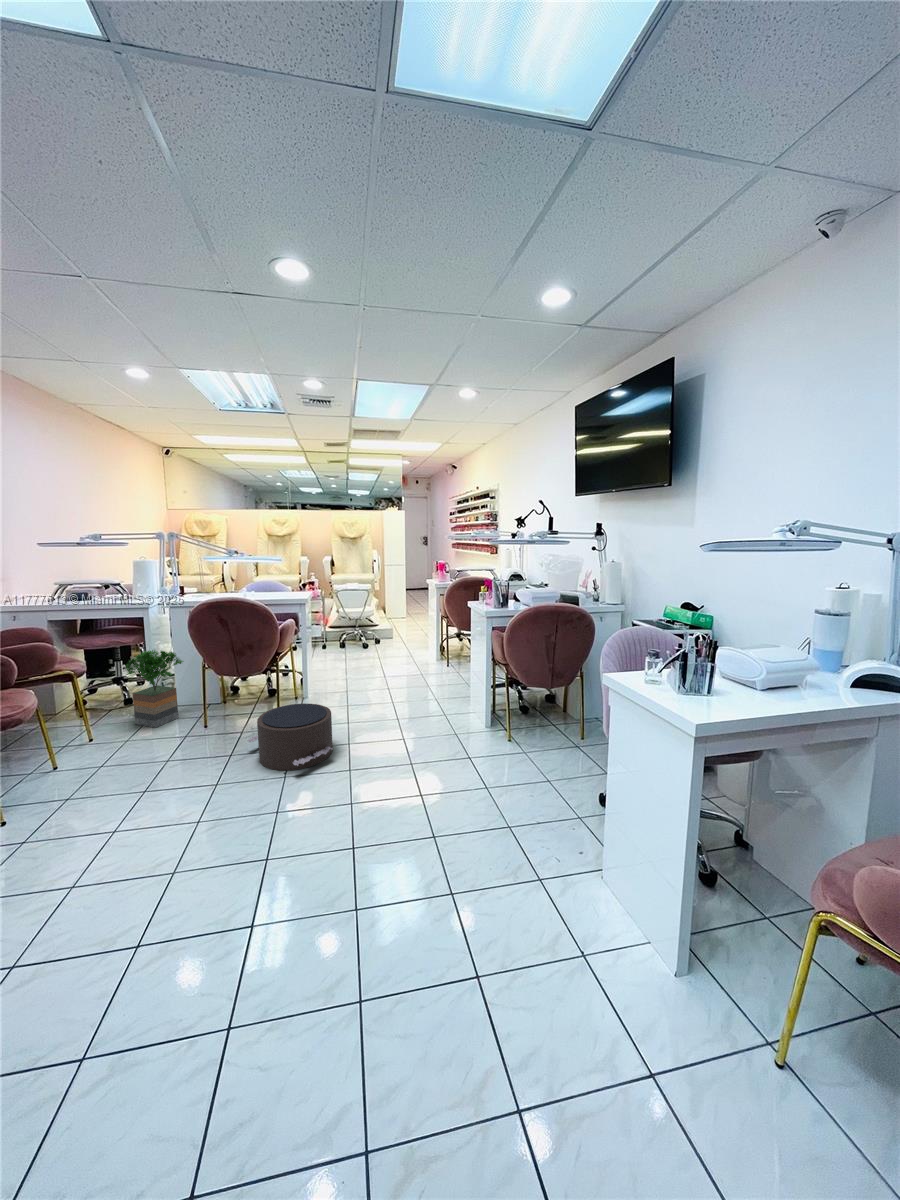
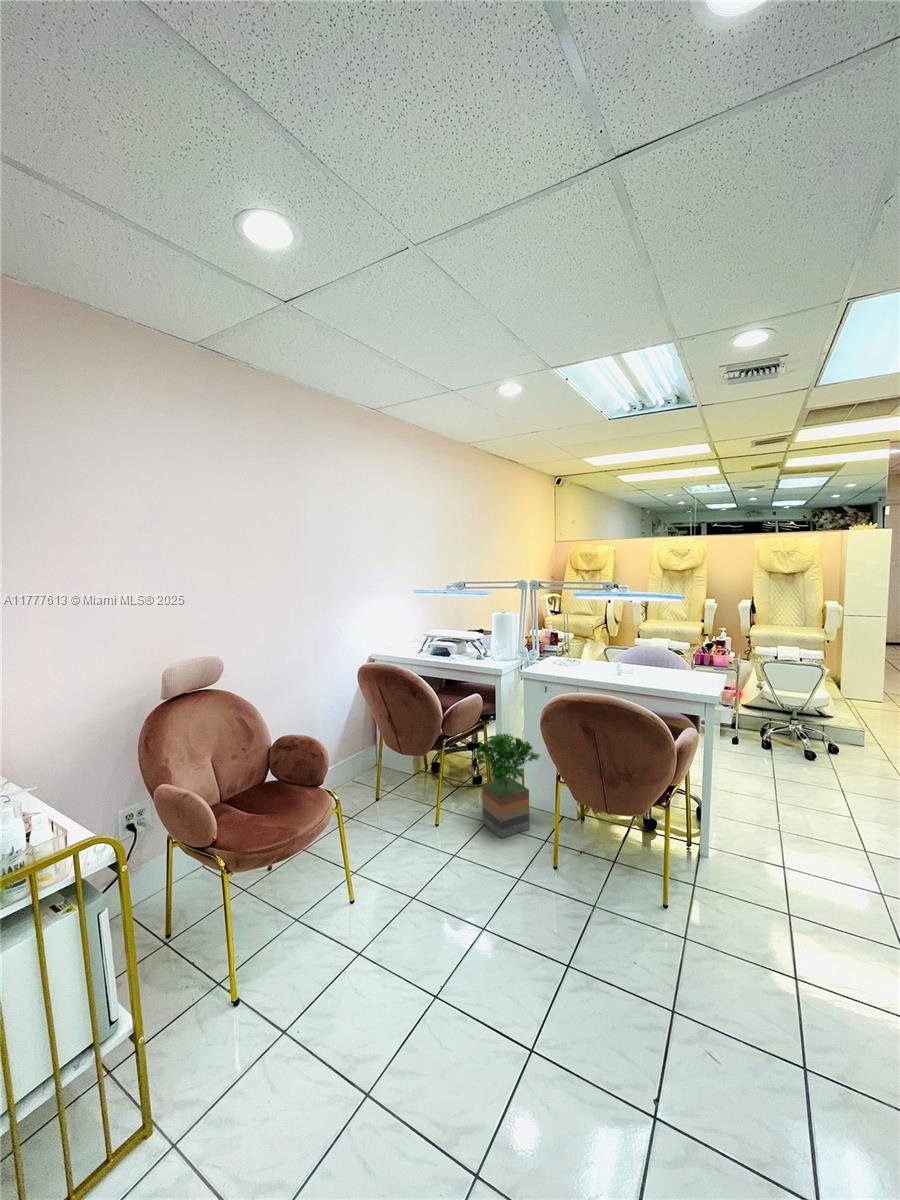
pouf: present [248,703,333,770] -> none [610,902,780,1088]

